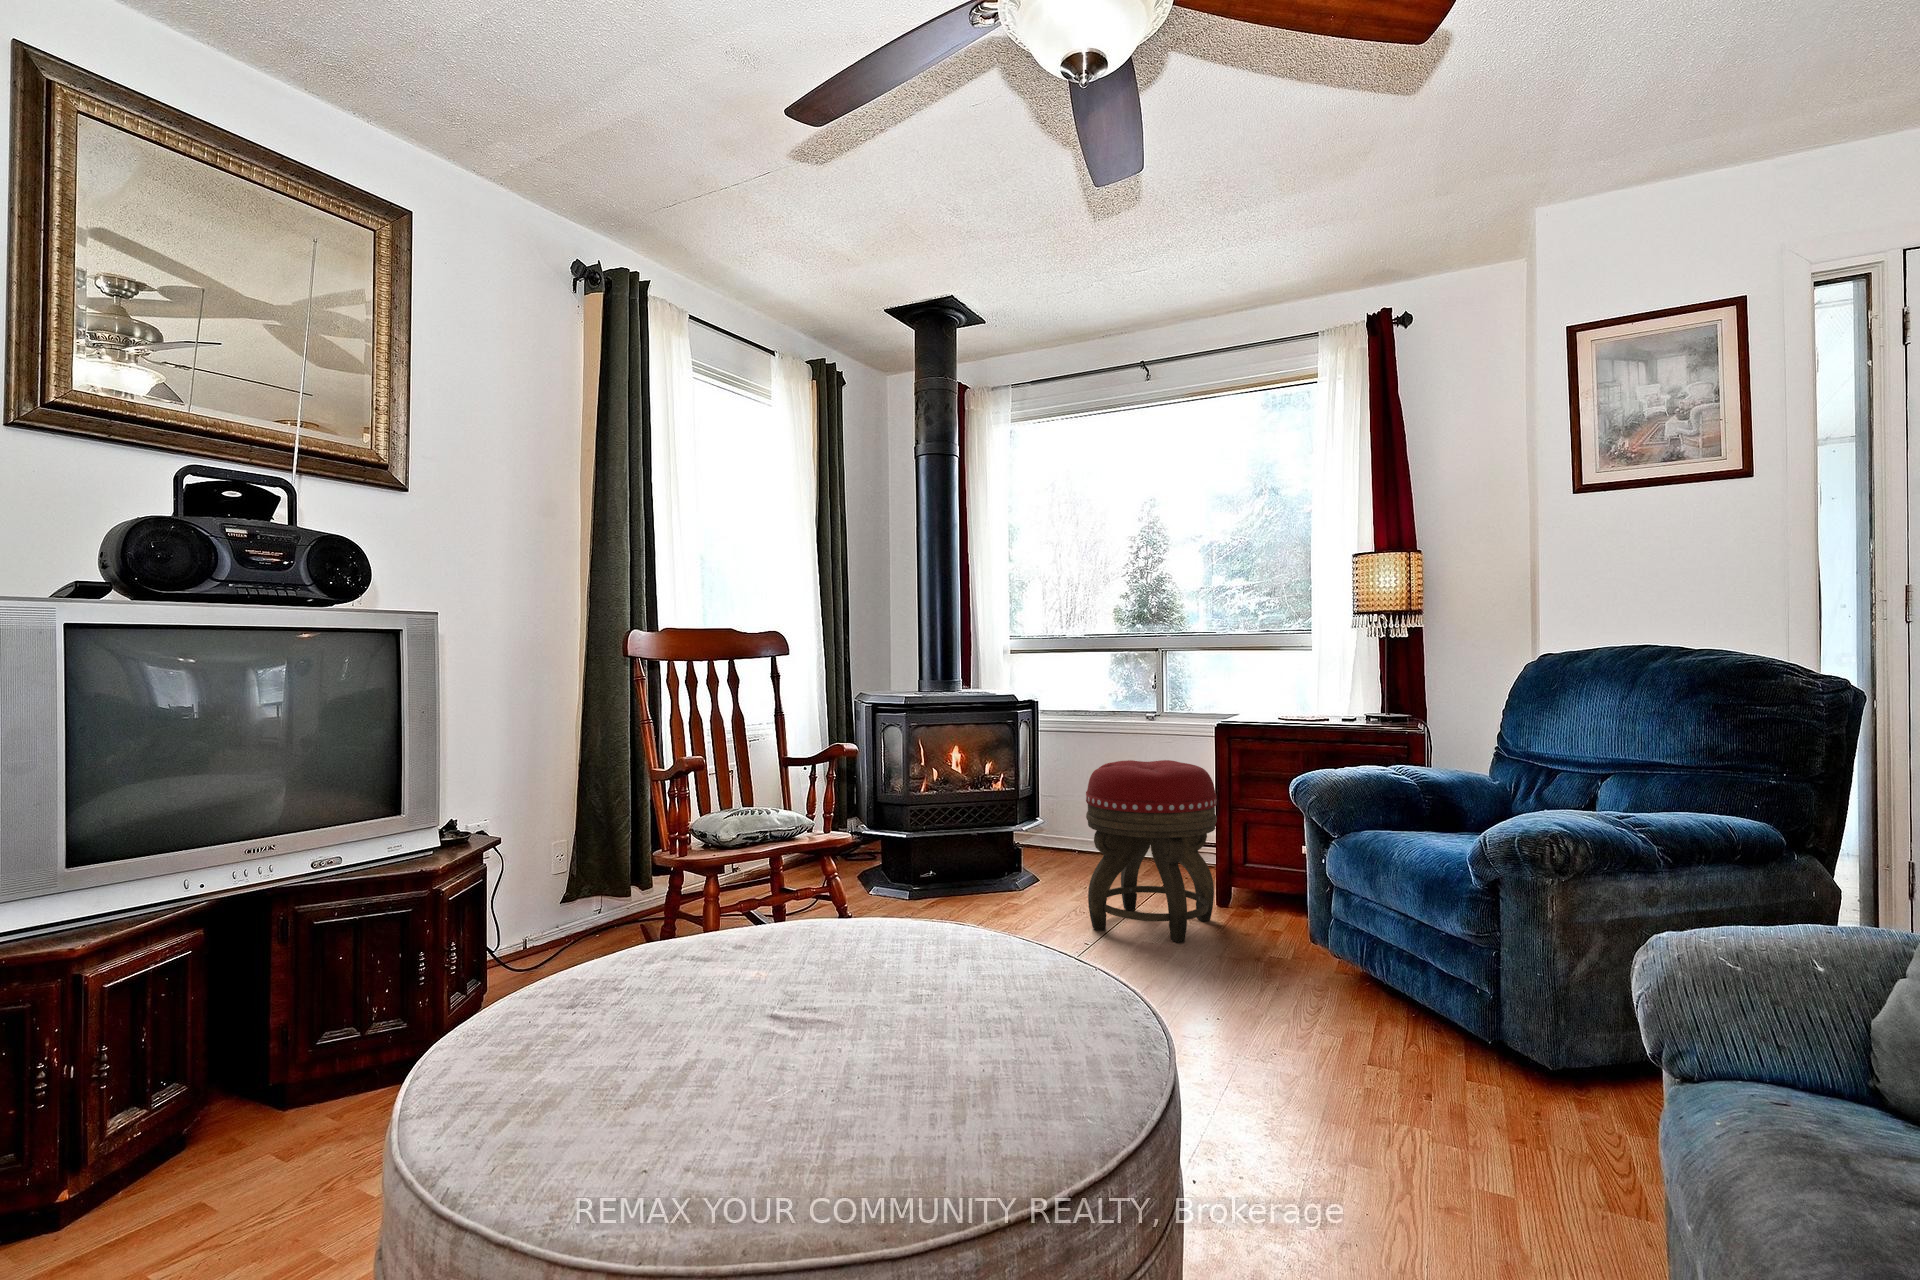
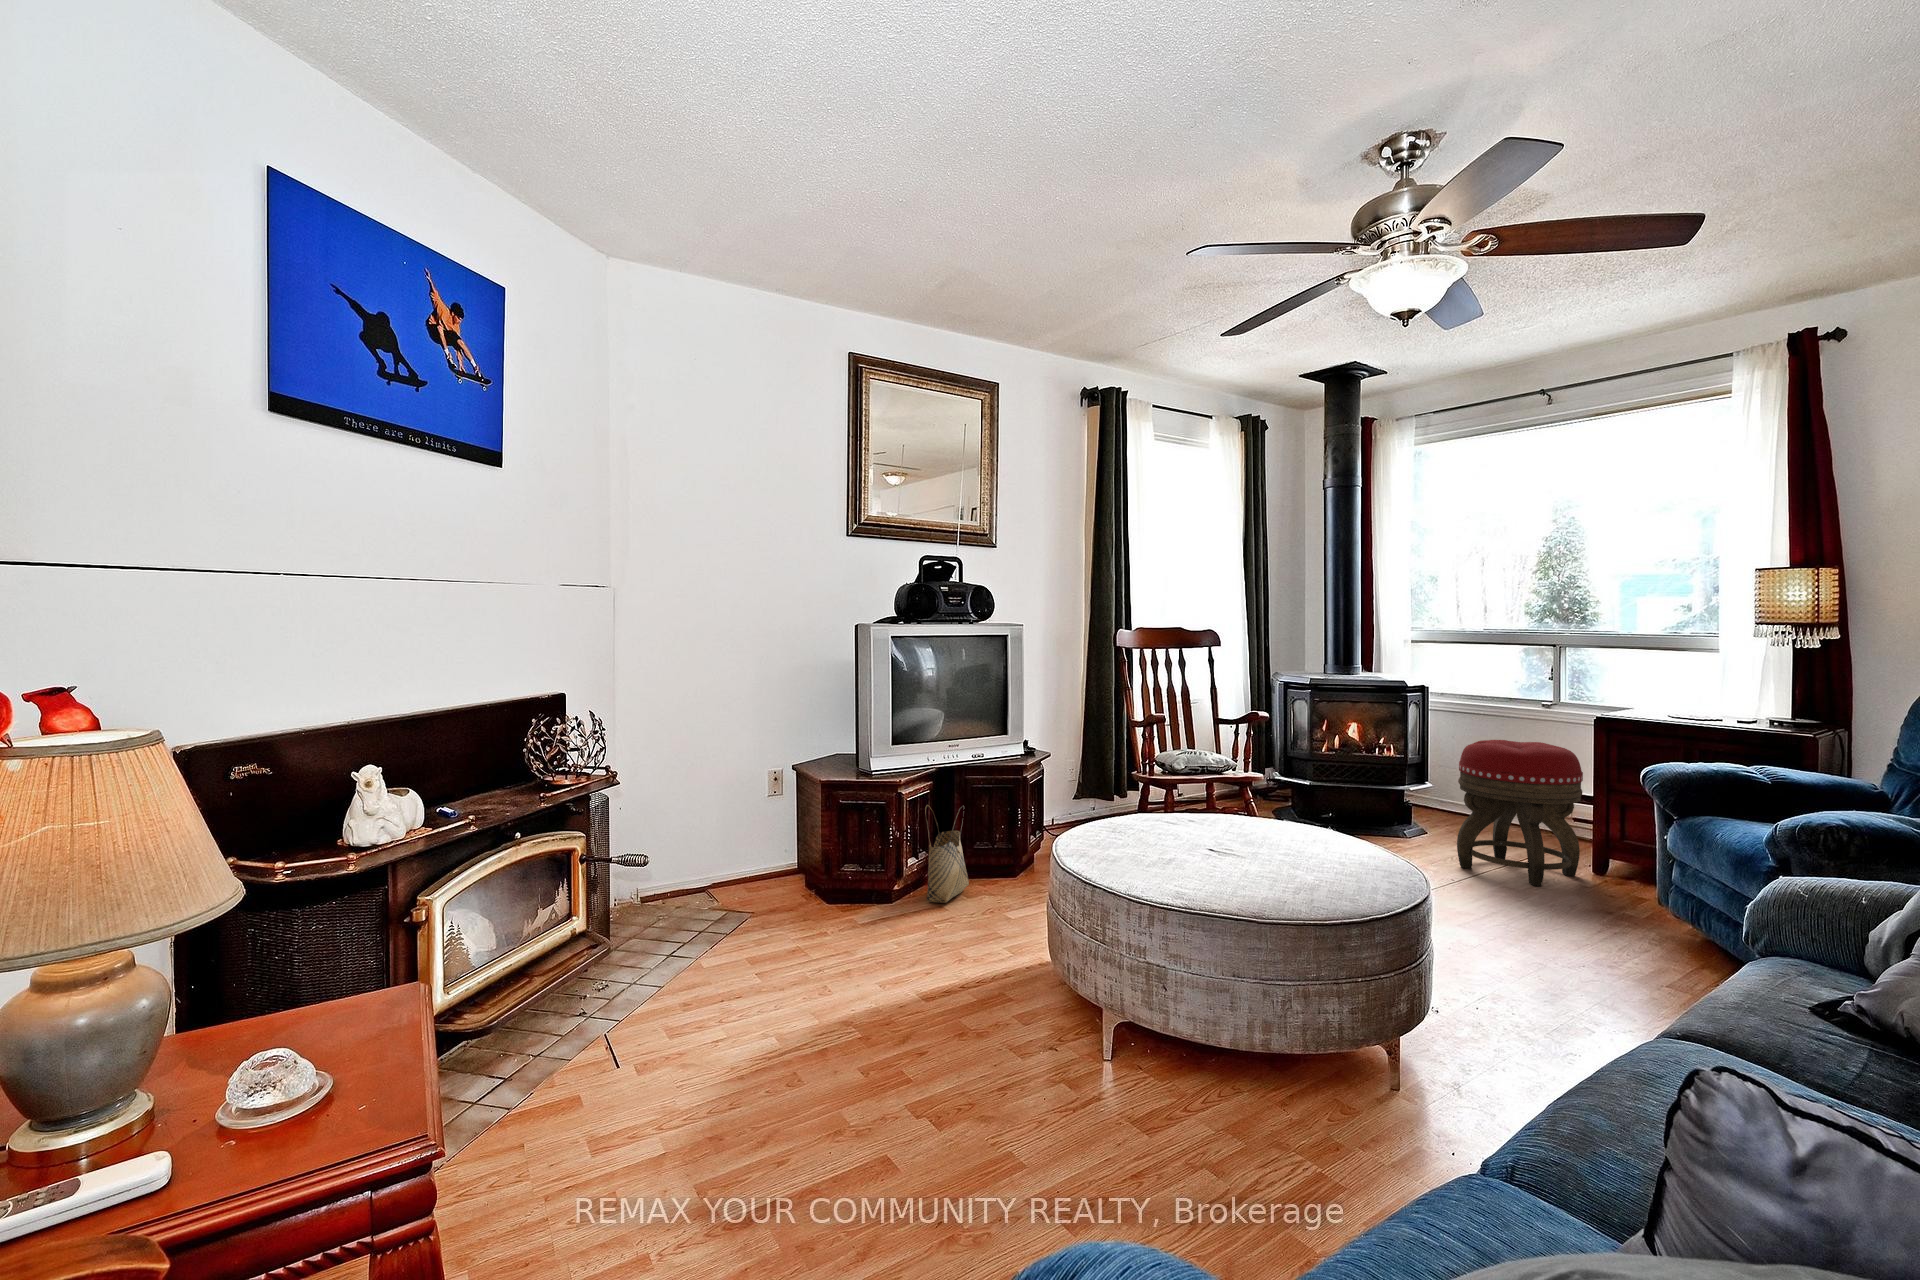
woven basket: none [168,969,297,1198] -> present [925,805,969,903]

